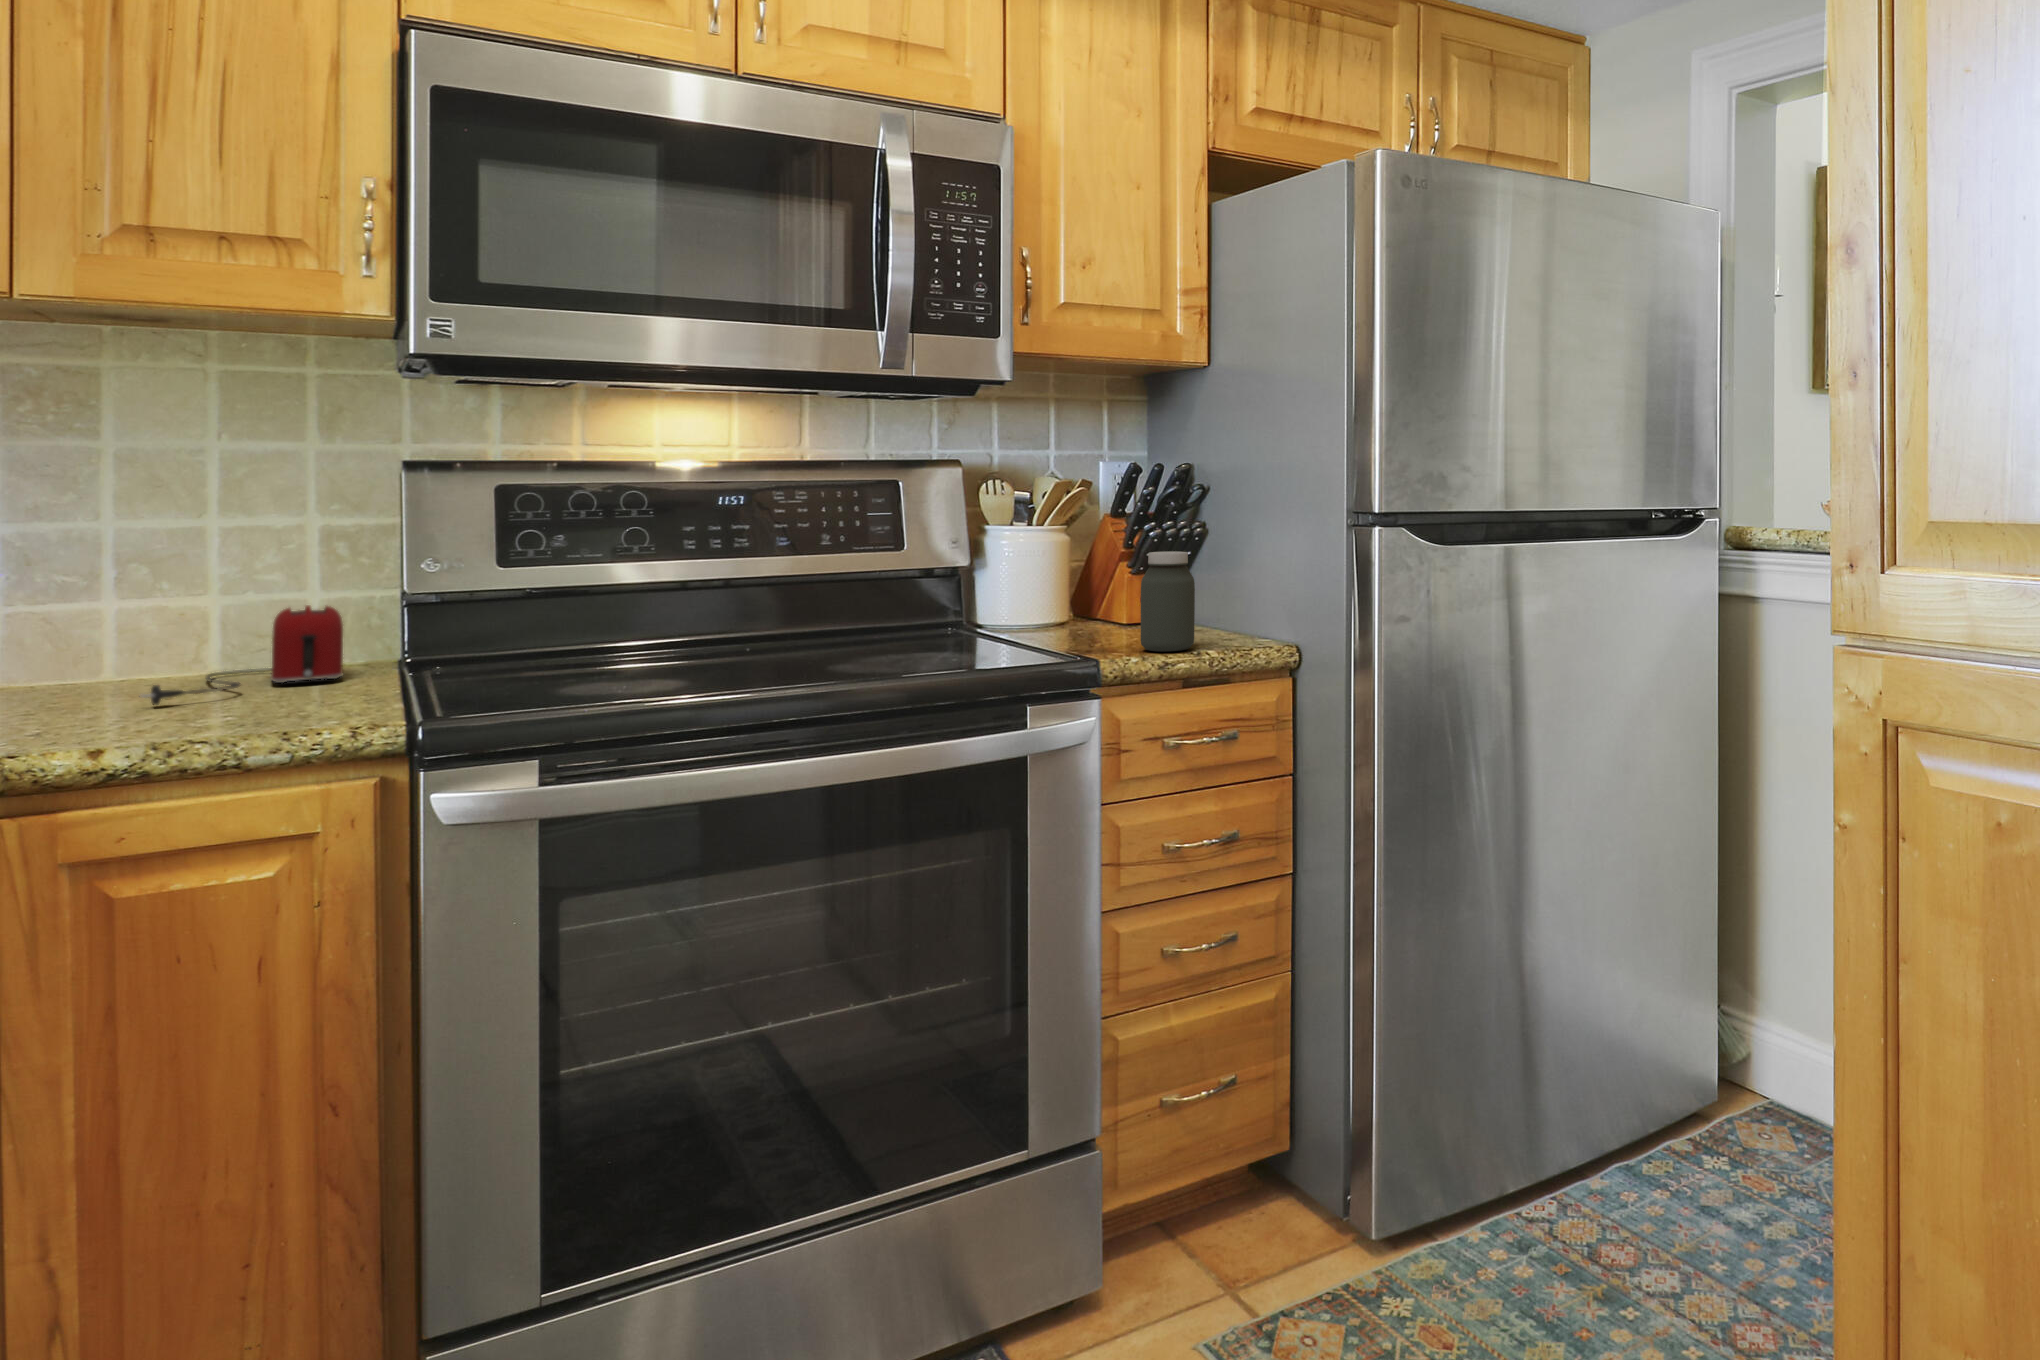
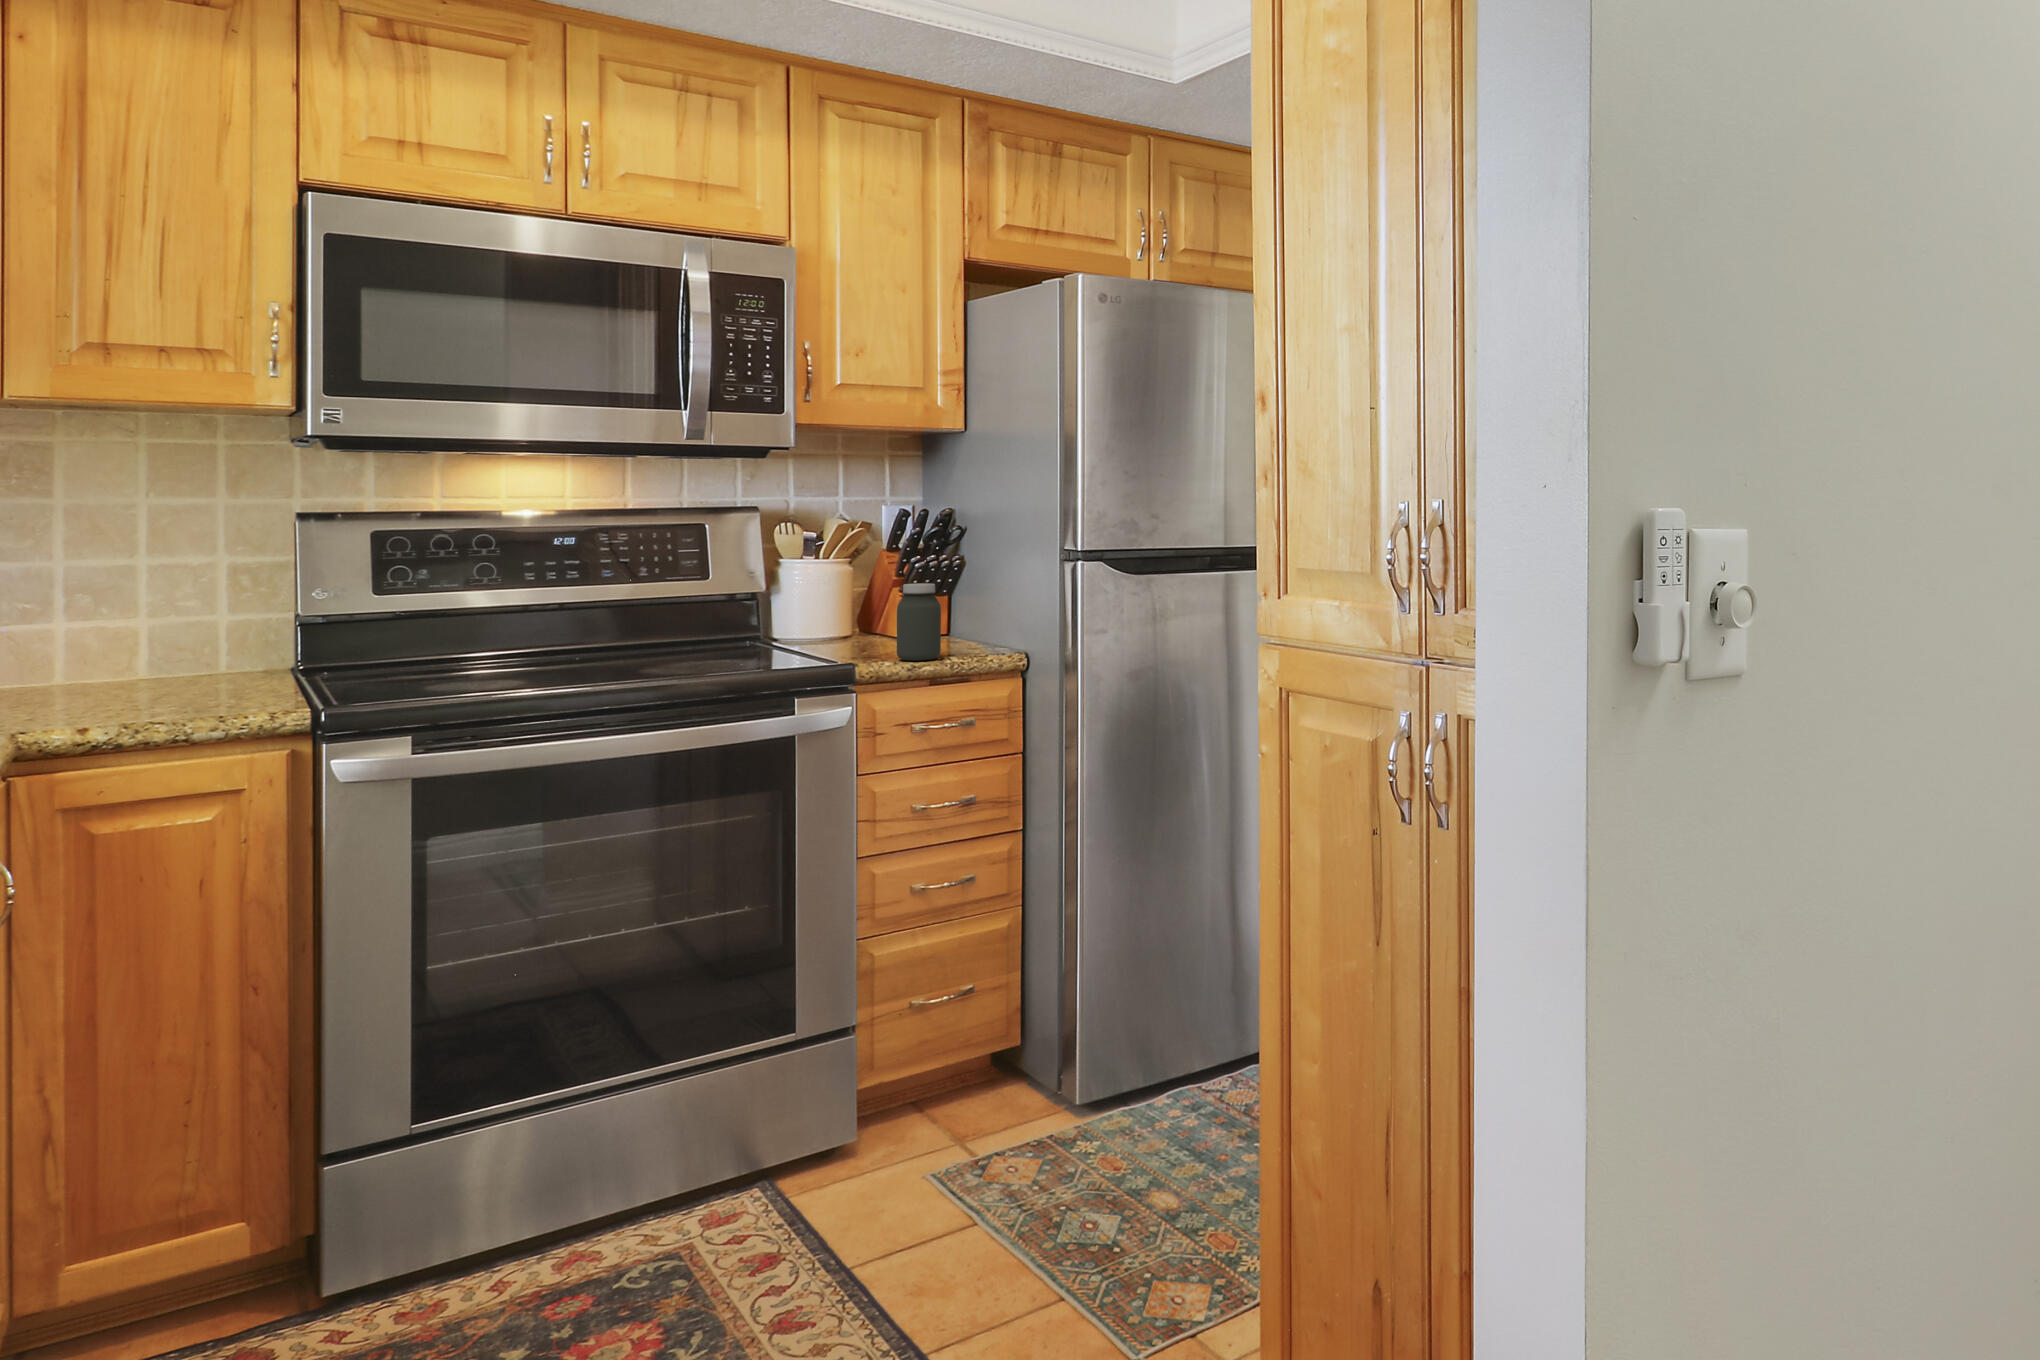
toaster: present [141,605,343,705] -> none [96,626,251,700]

